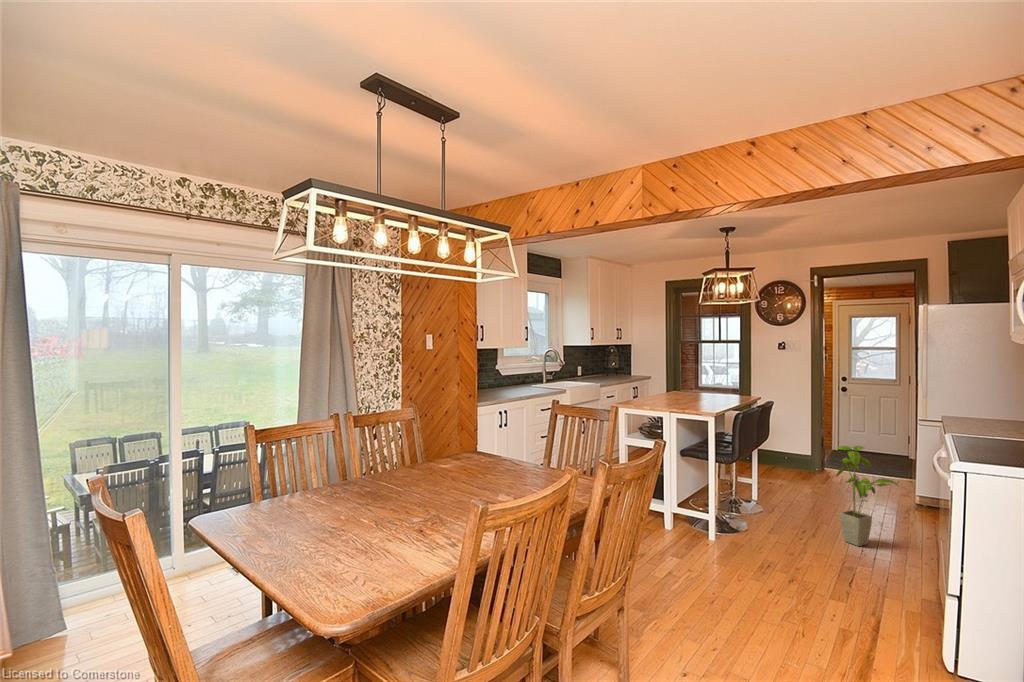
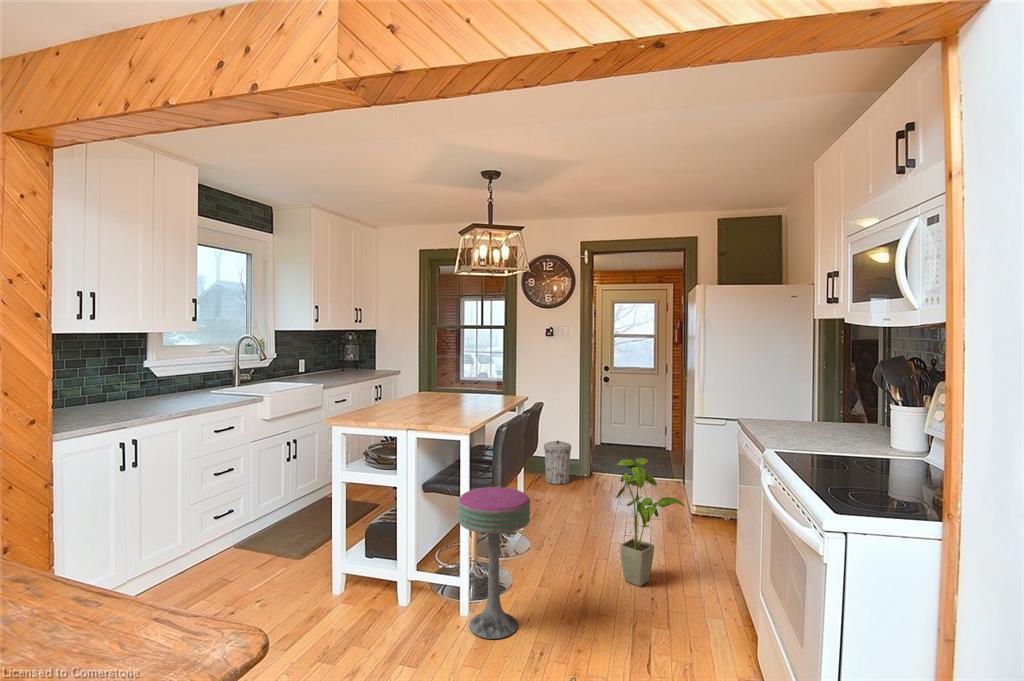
trash can: none [777,437,803,474] -> present [544,441,571,484]
bar stool: none [708,455,761,555] -> present [458,487,530,639]

